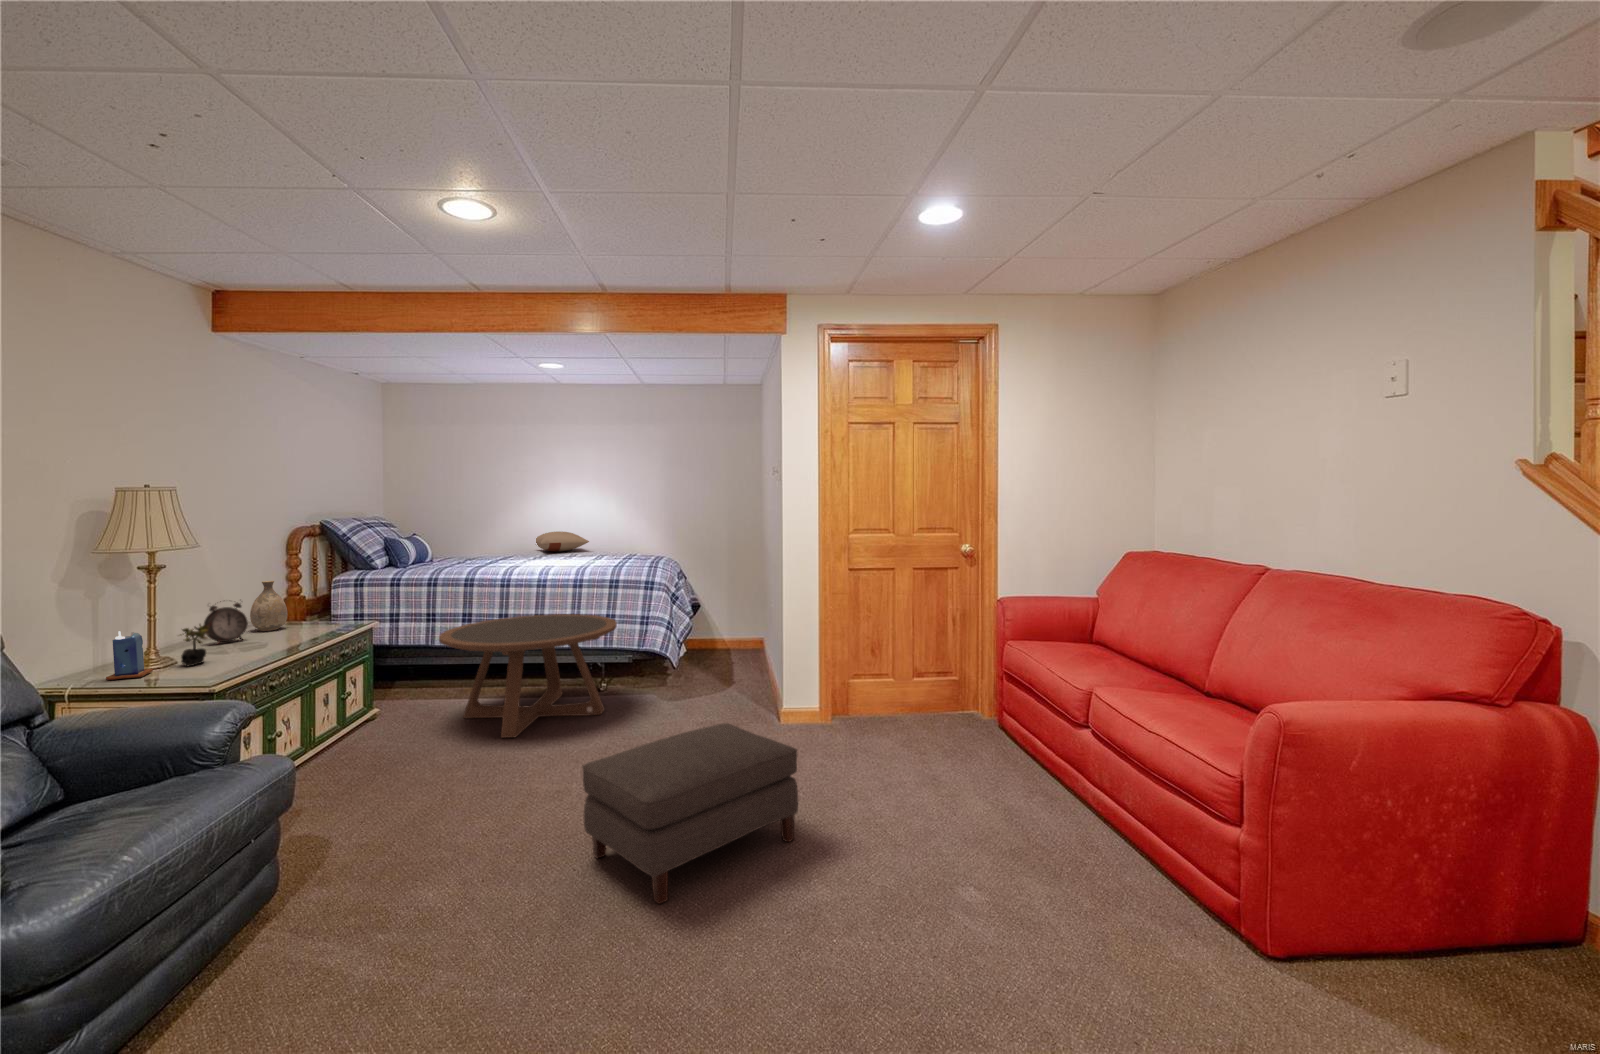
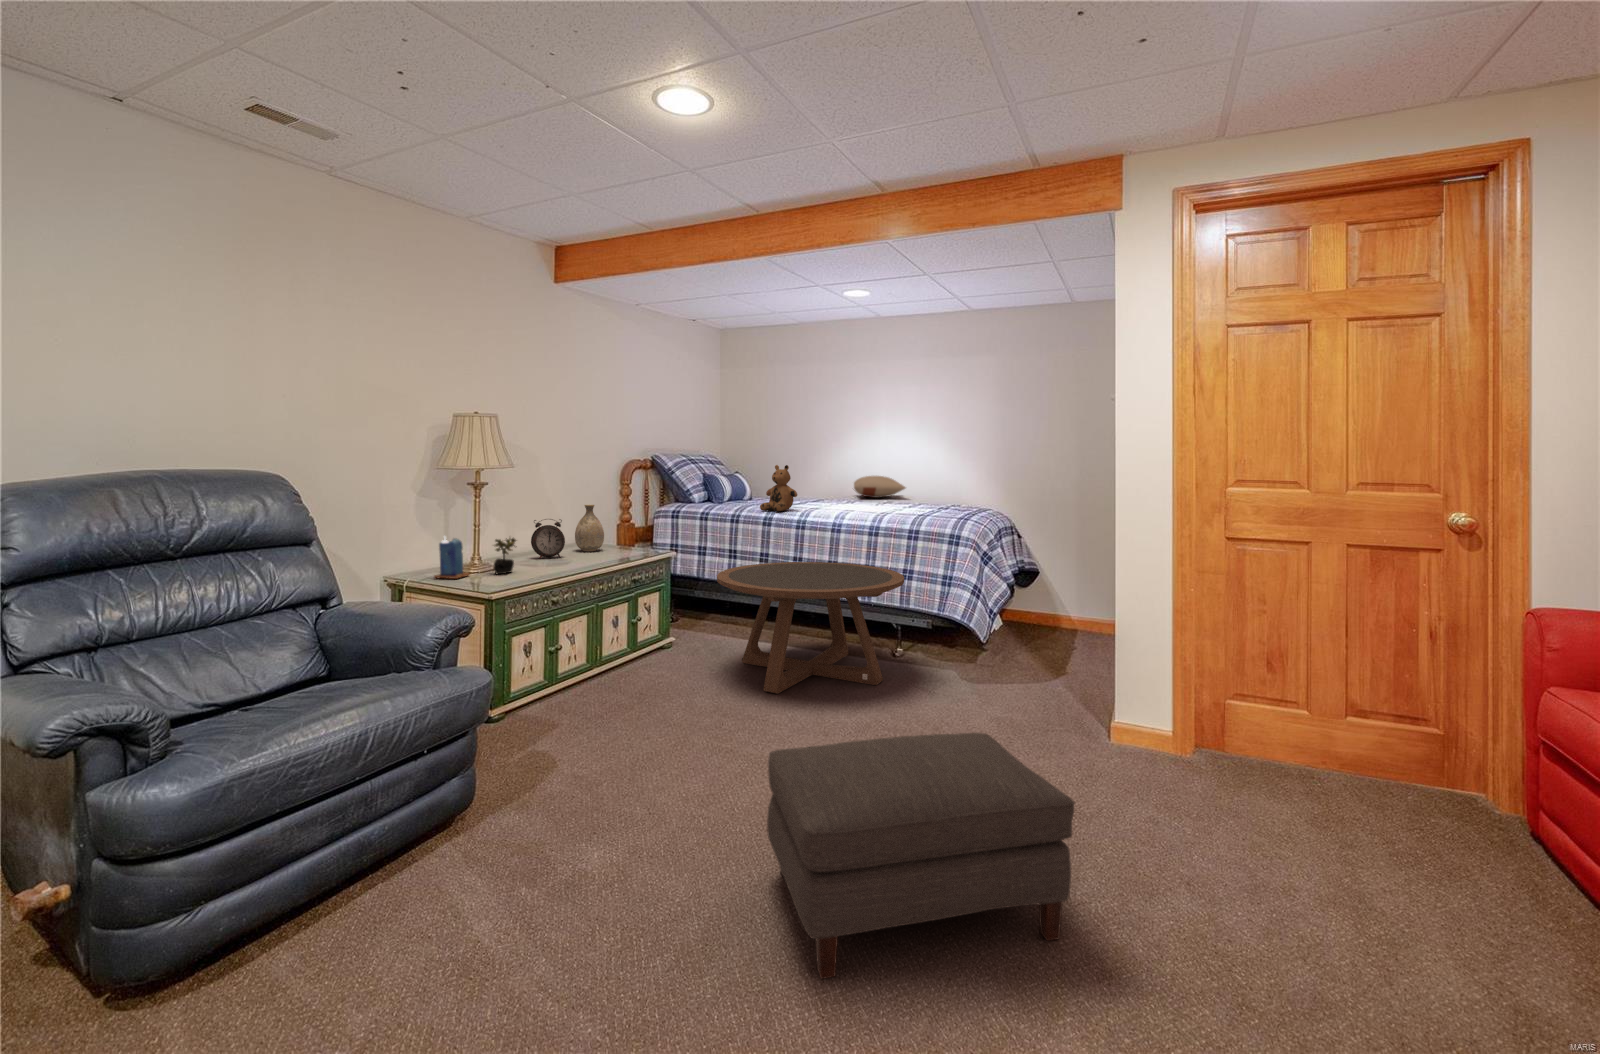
teddy bear: none [460,528,498,573] -> present [760,465,797,512]

